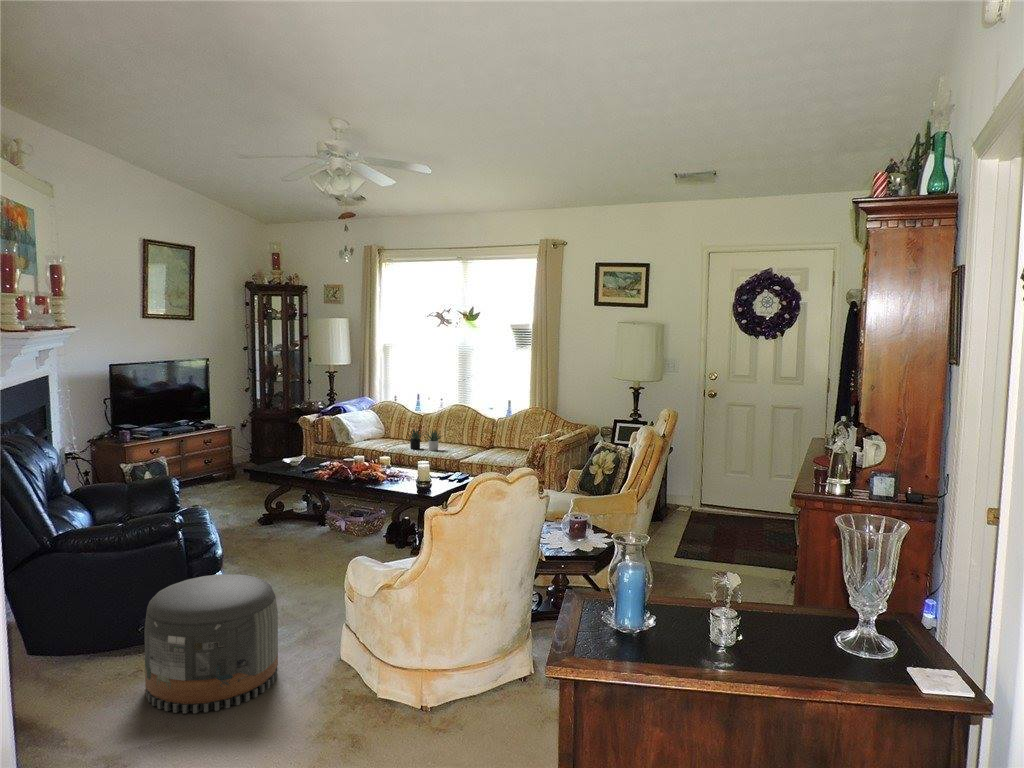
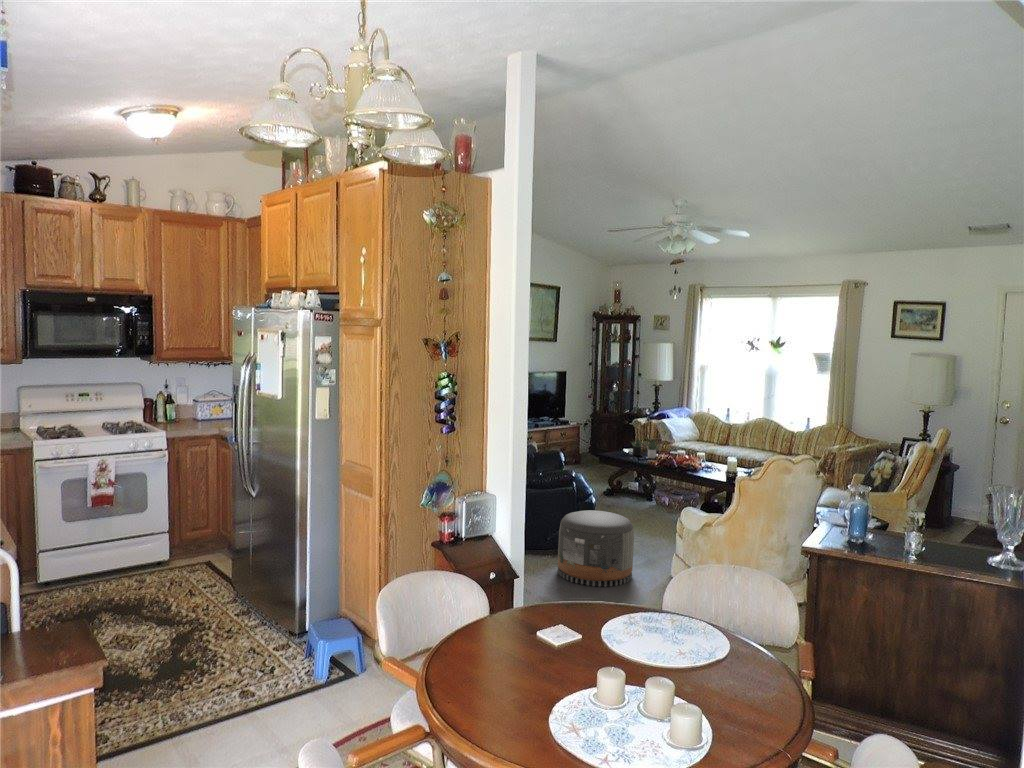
succulent plant: present [408,429,442,451] -> present [631,438,659,458]

